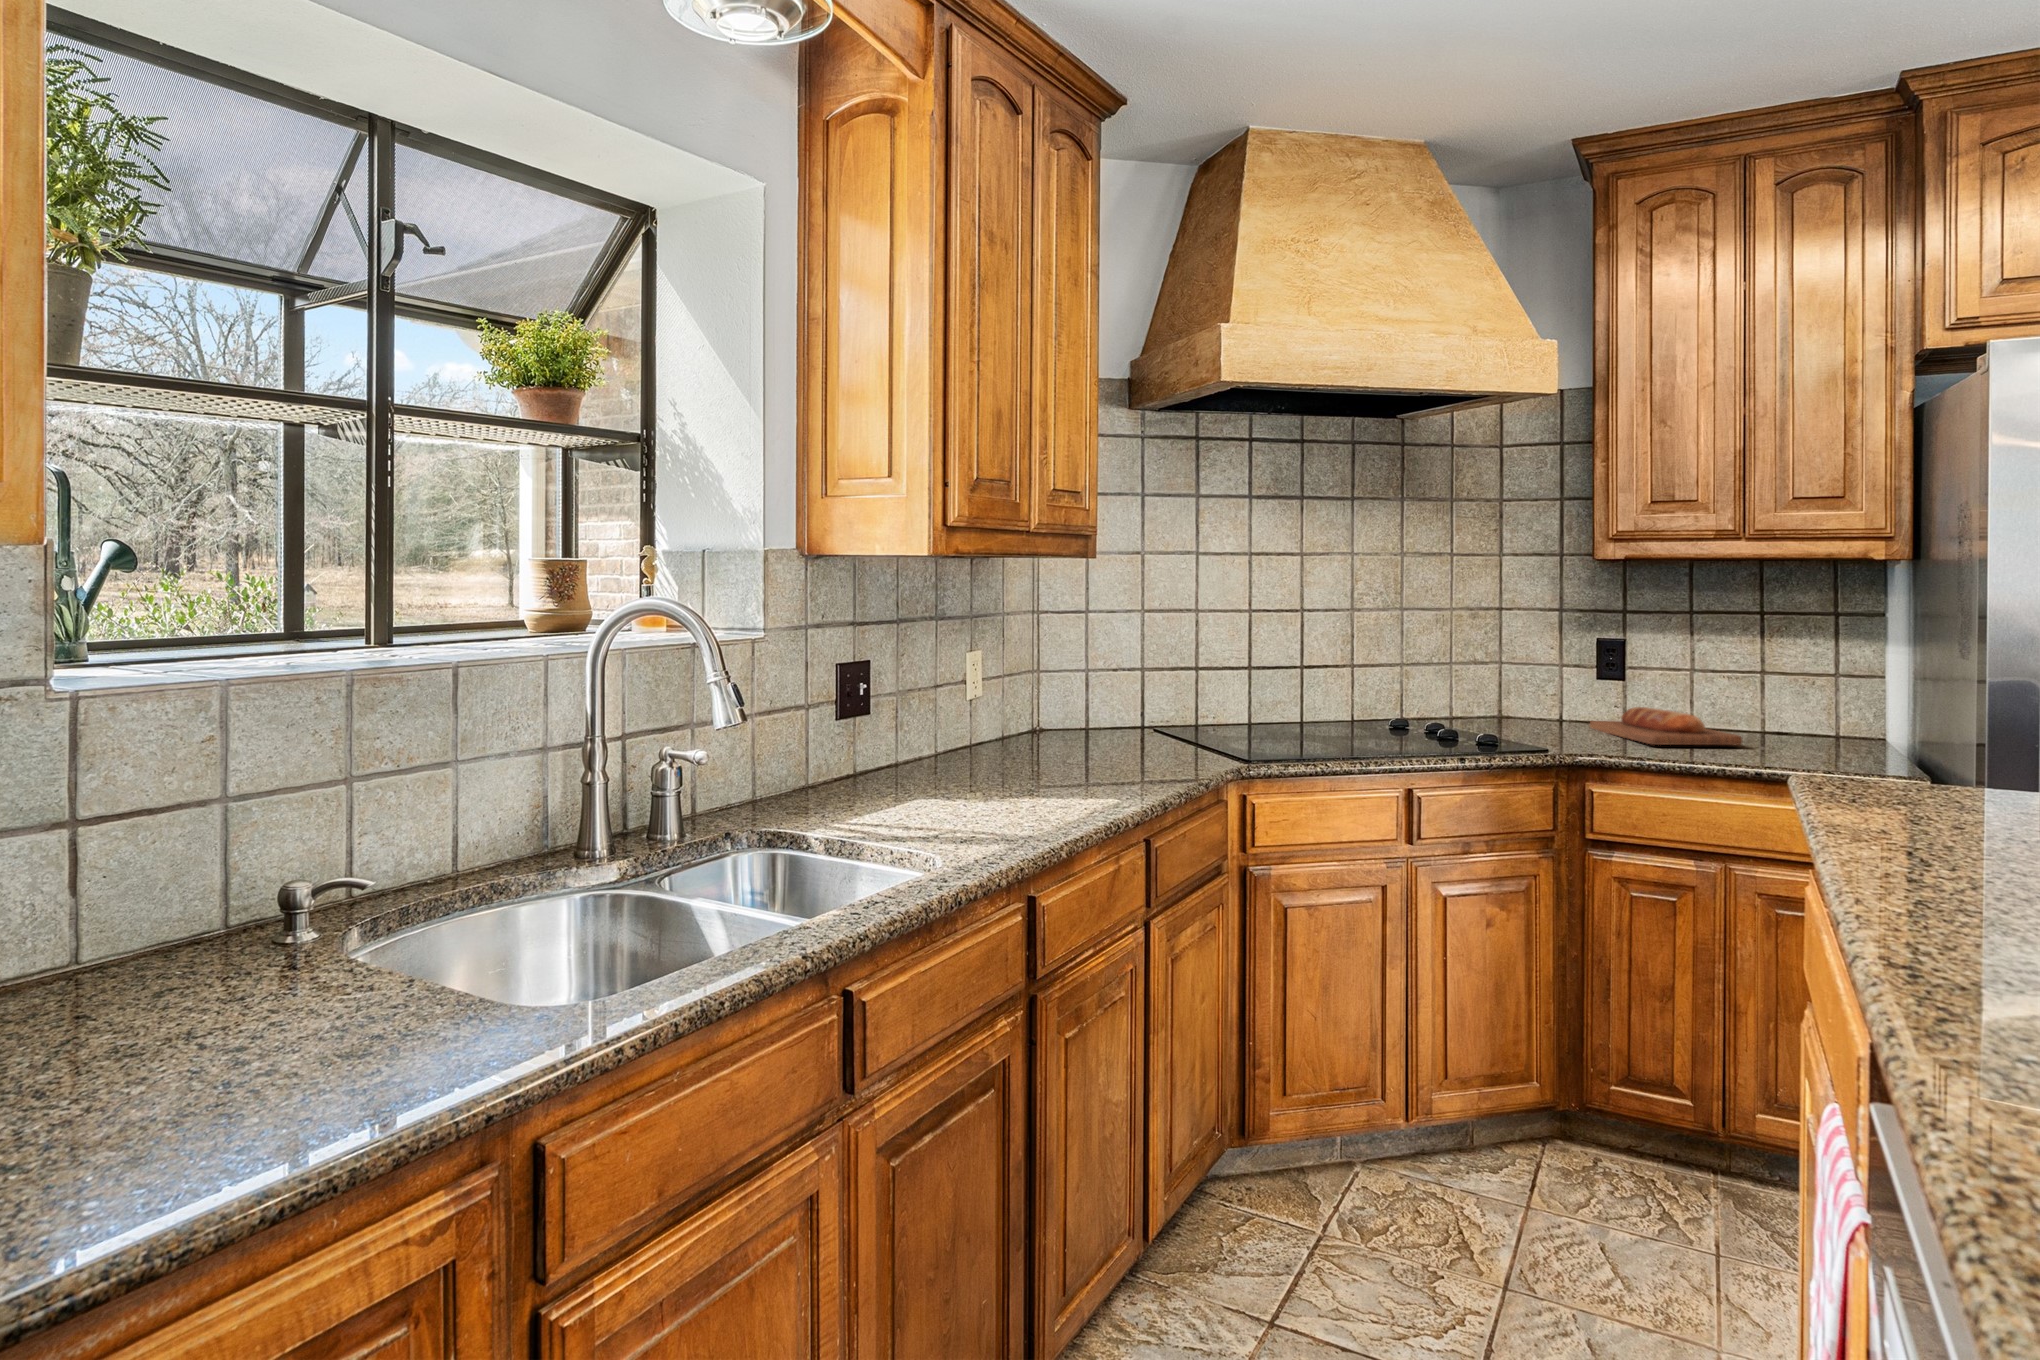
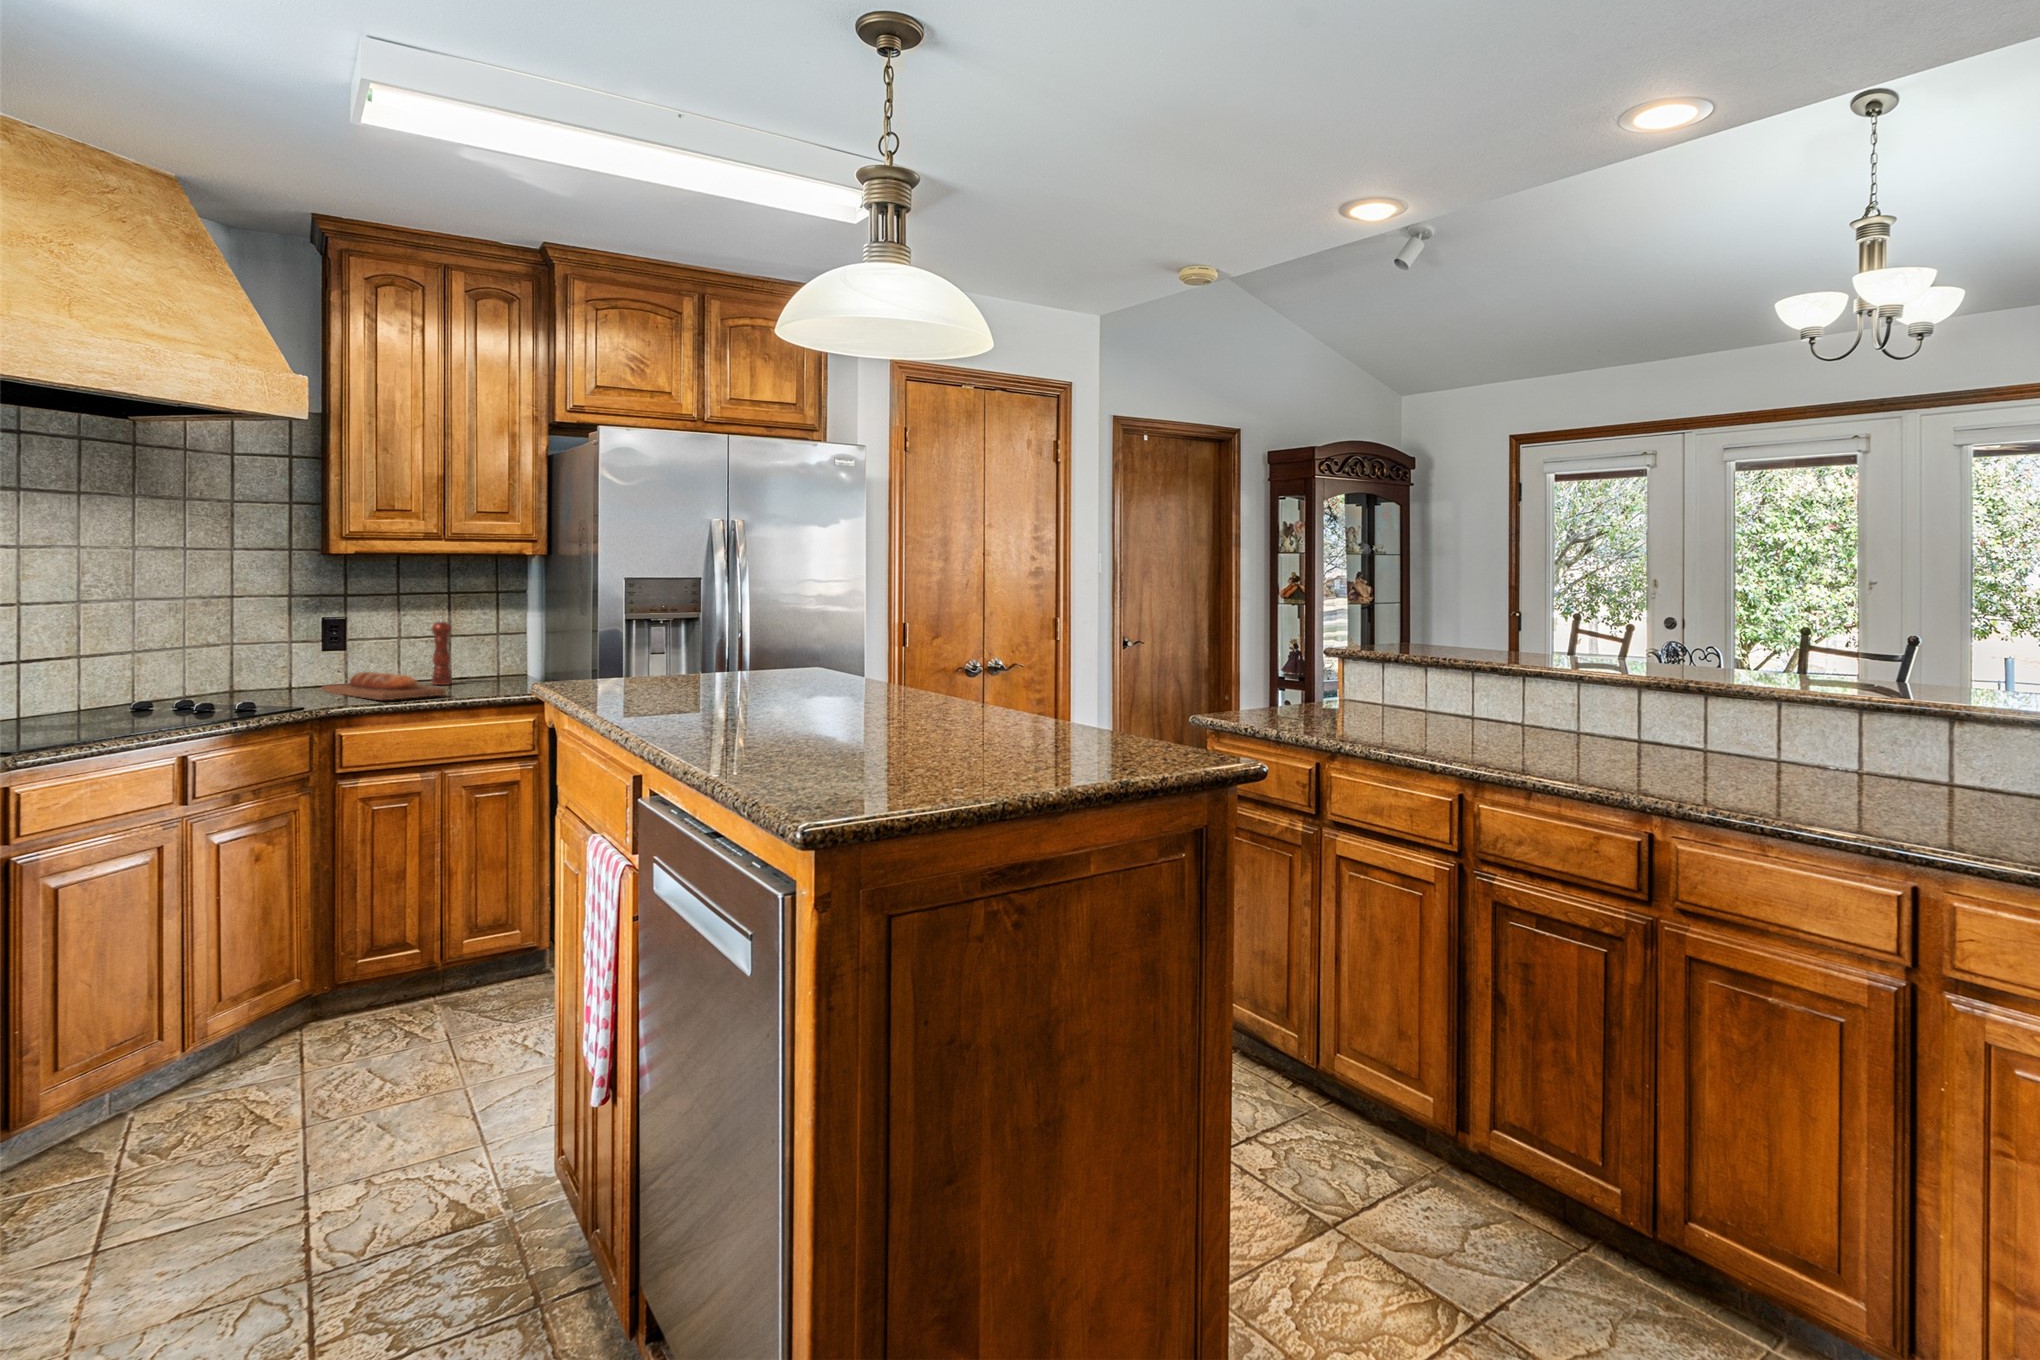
pepper mill: none [1732,638,1762,732] -> present [432,617,452,685]

